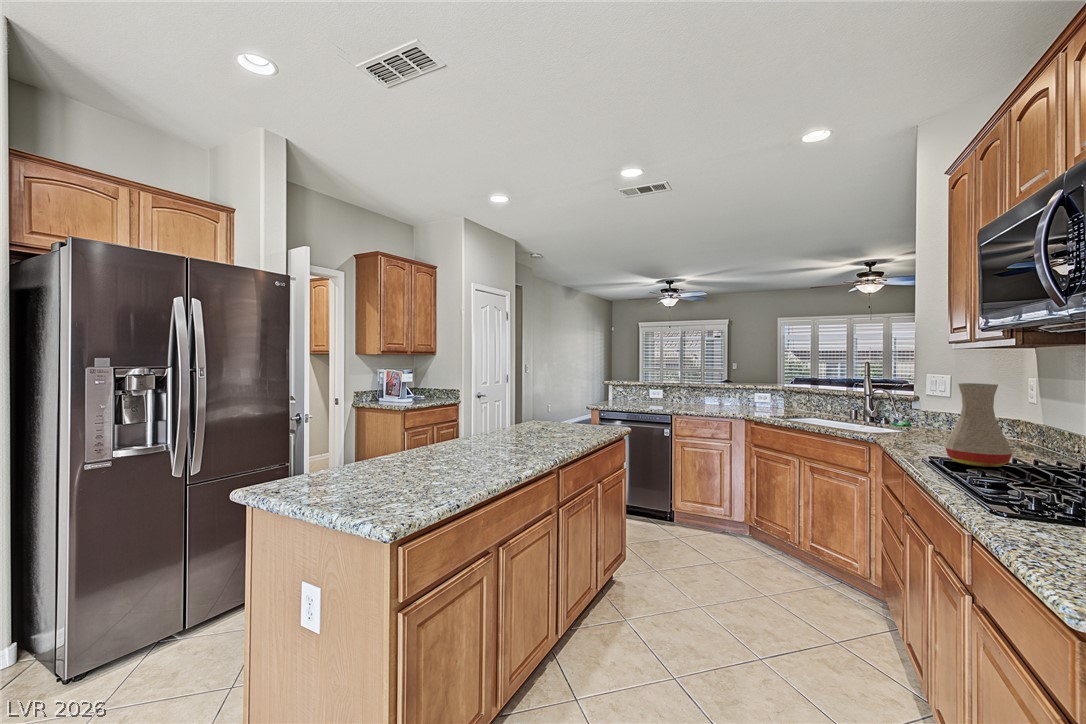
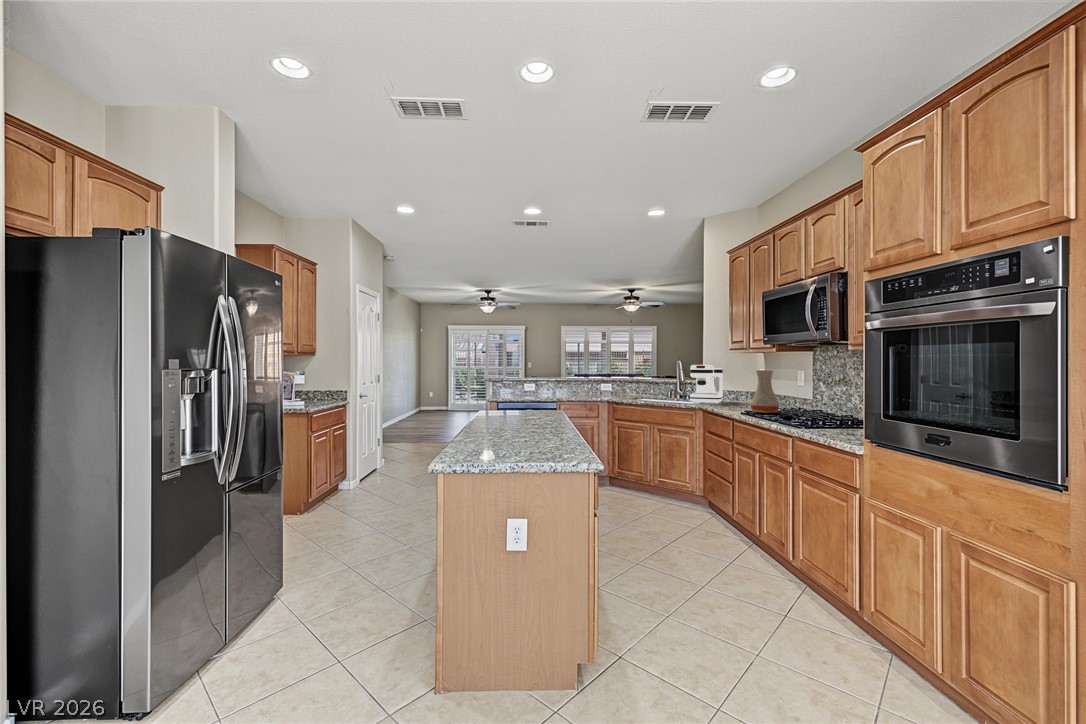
coffee maker: none [864,370,936,436] -> present [690,365,723,403]

